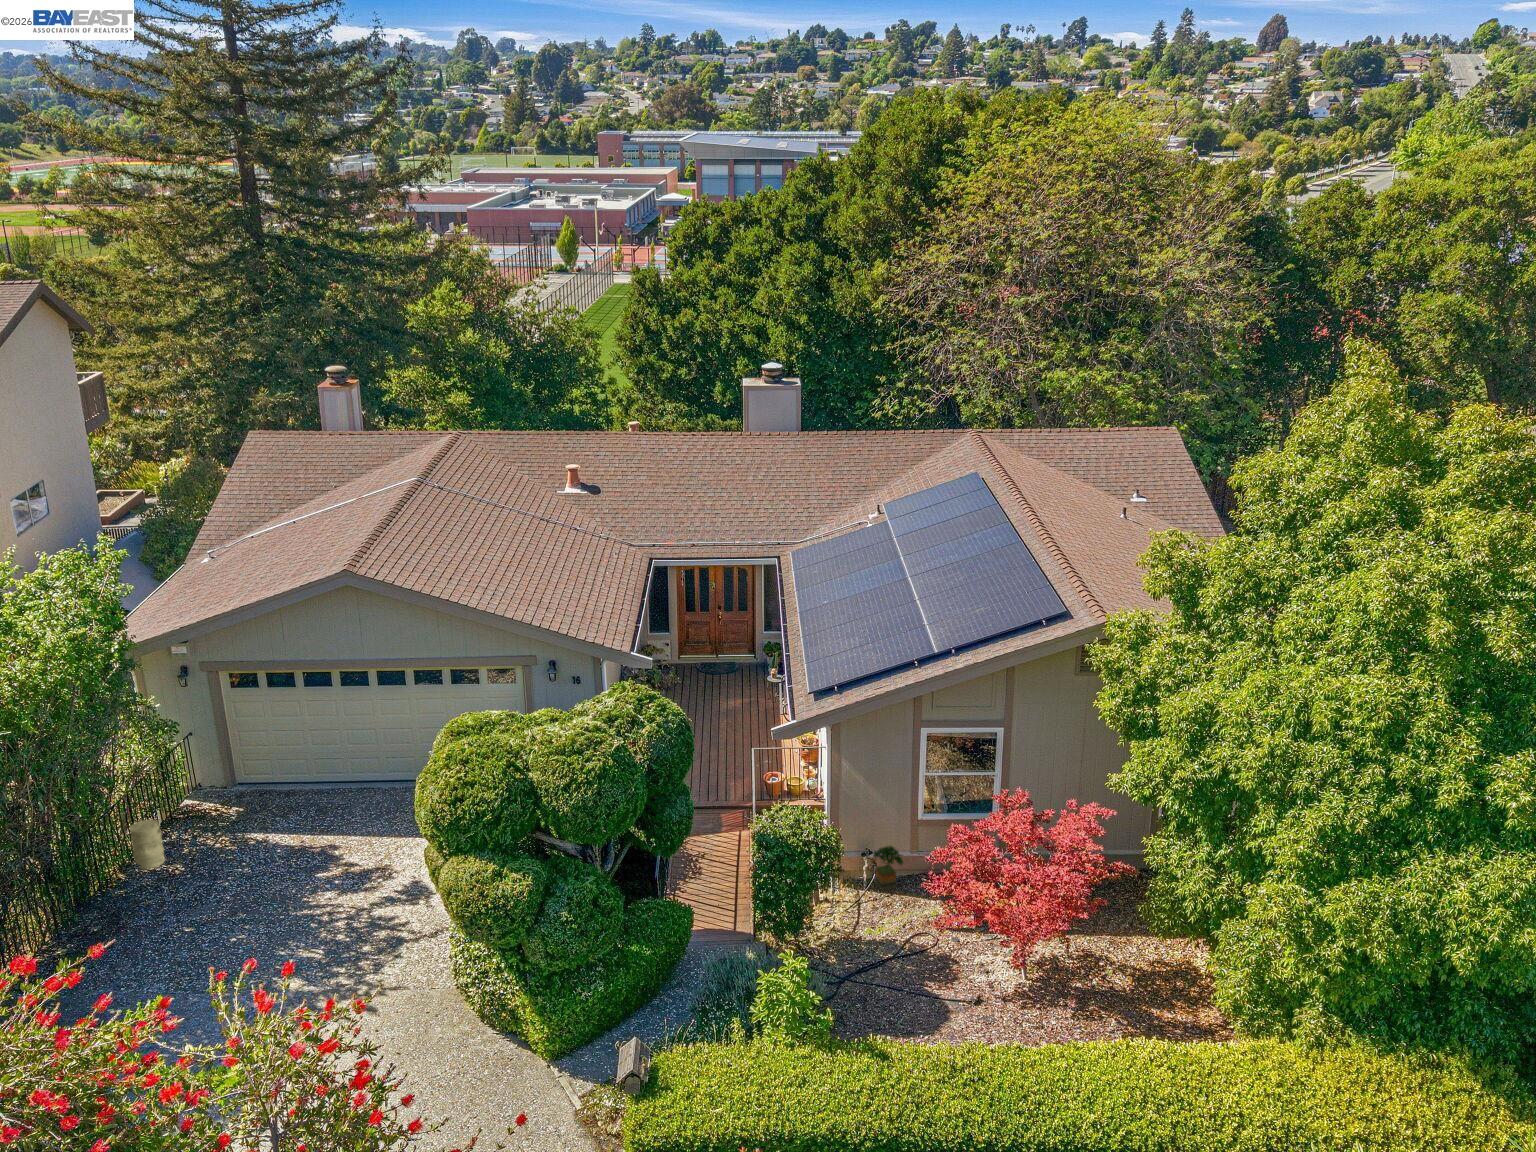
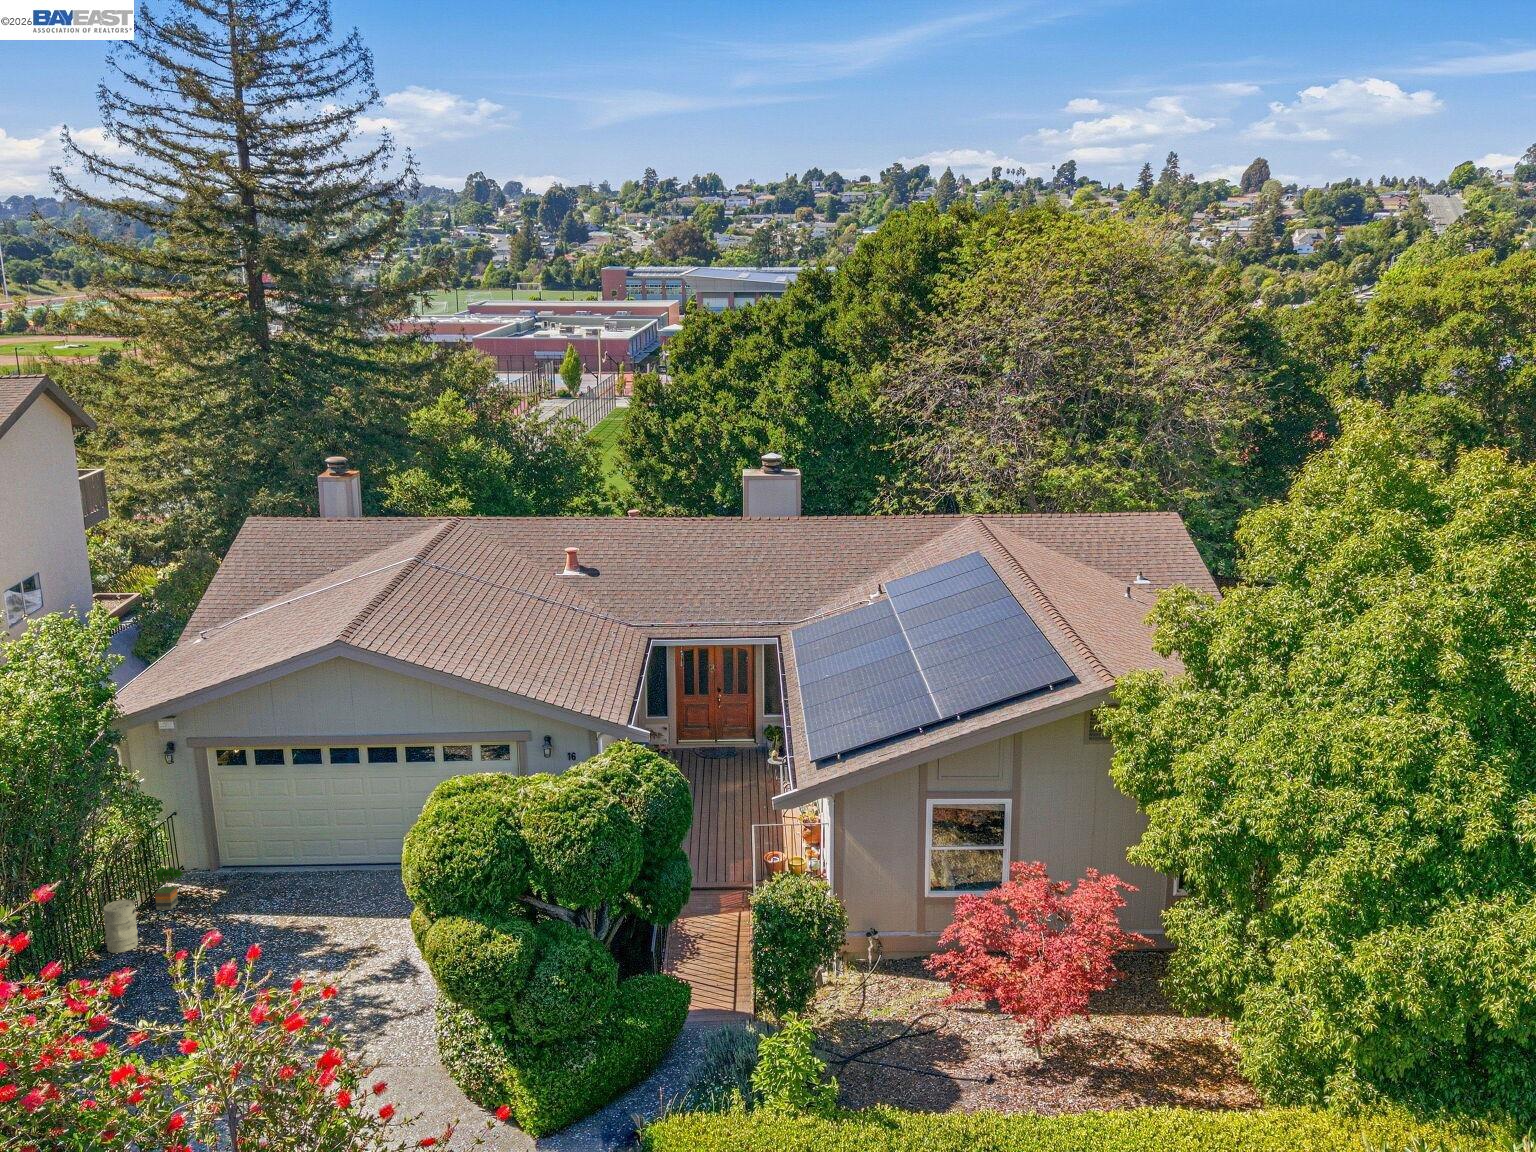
potted tree: present [874,846,903,891] -> present [150,867,183,910]

